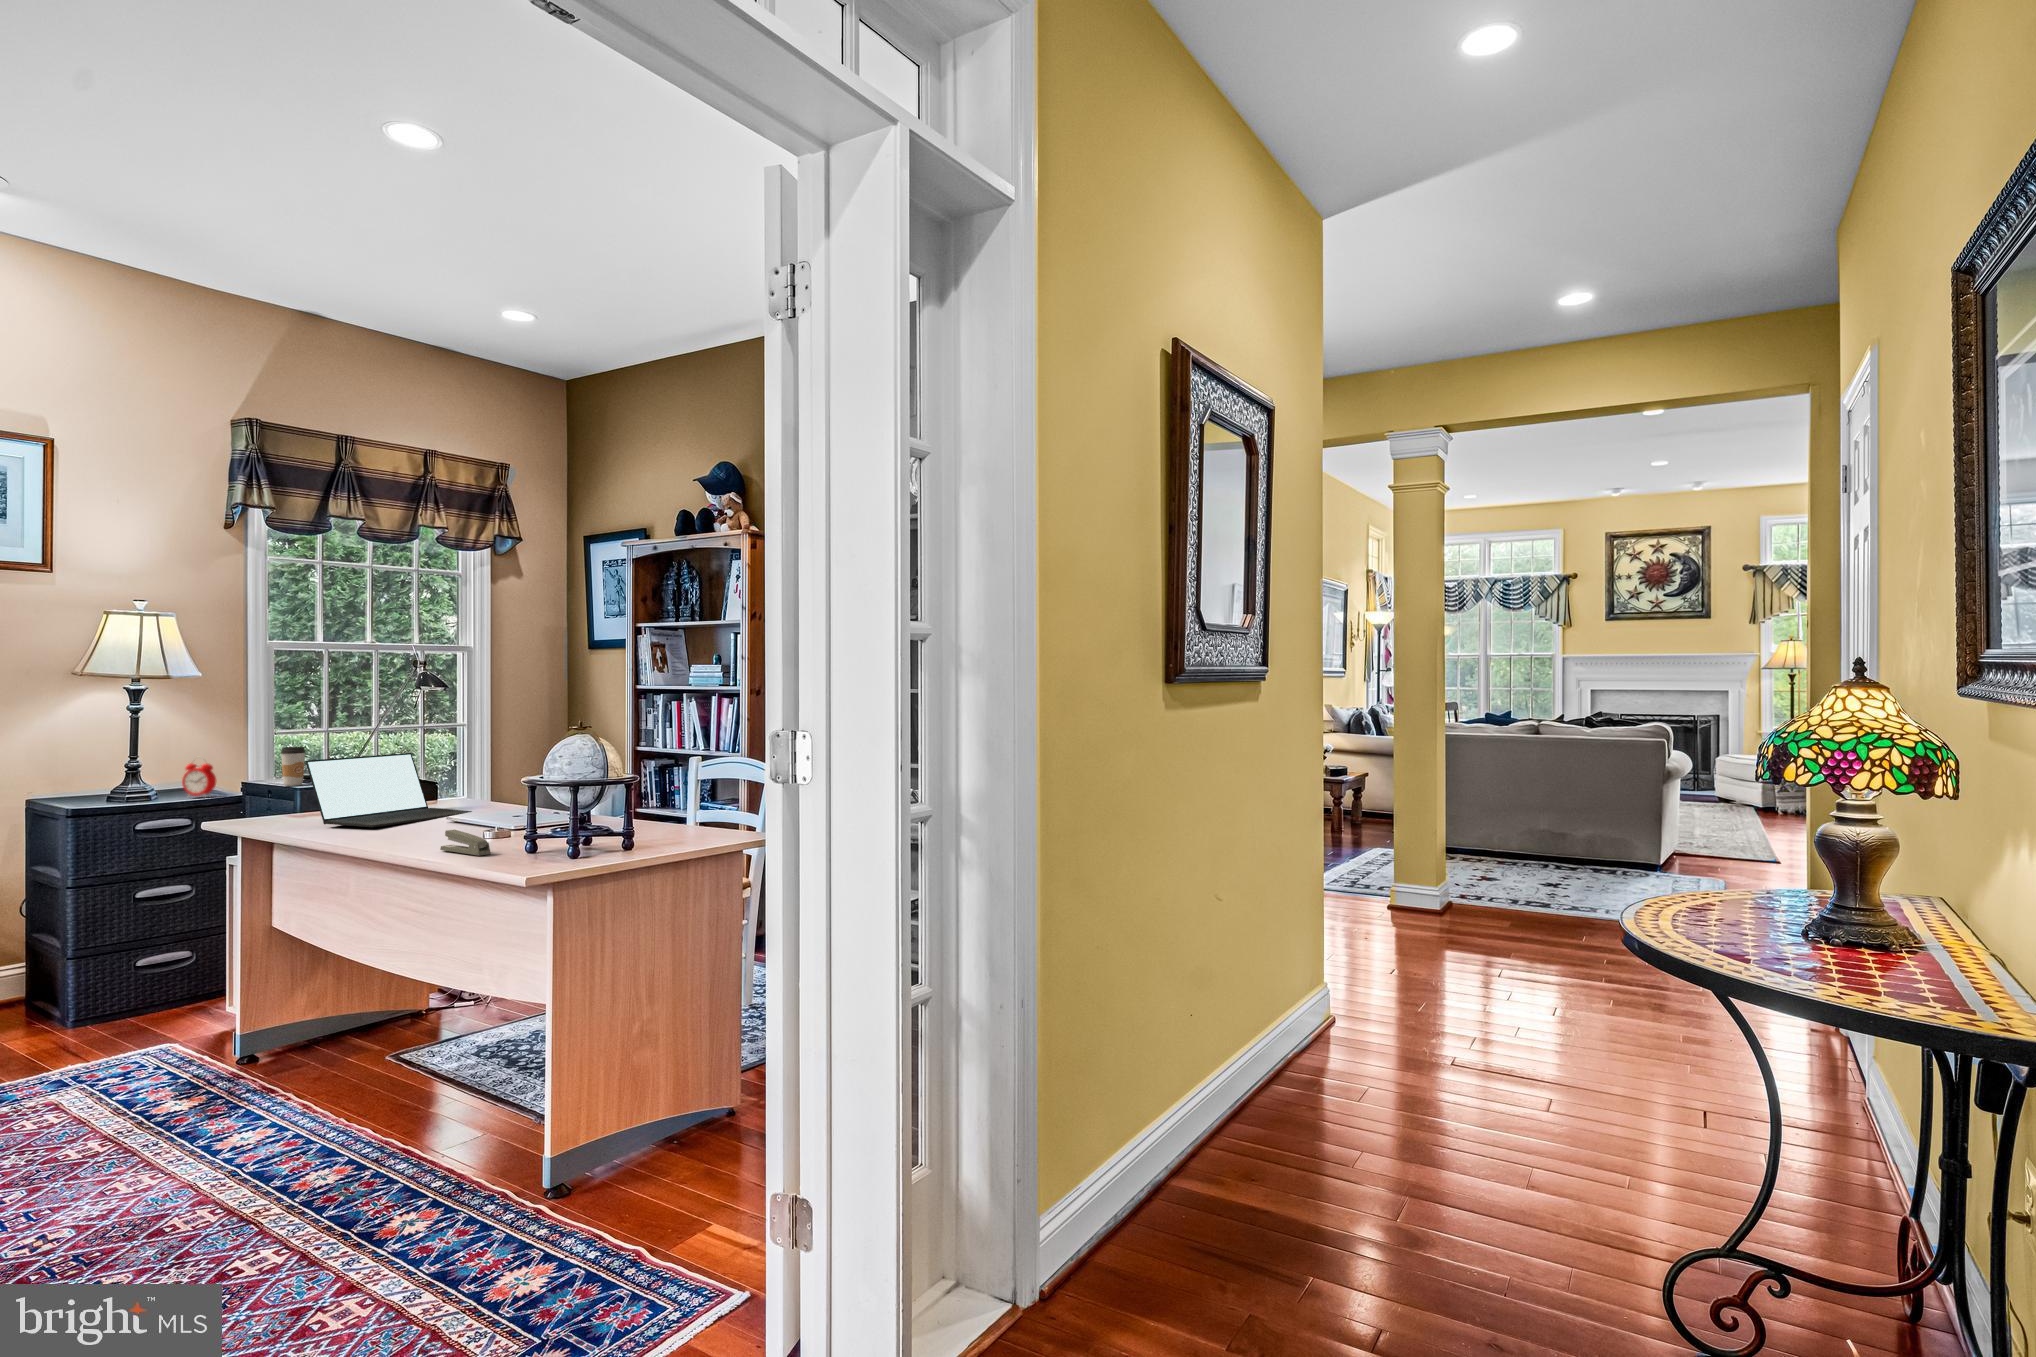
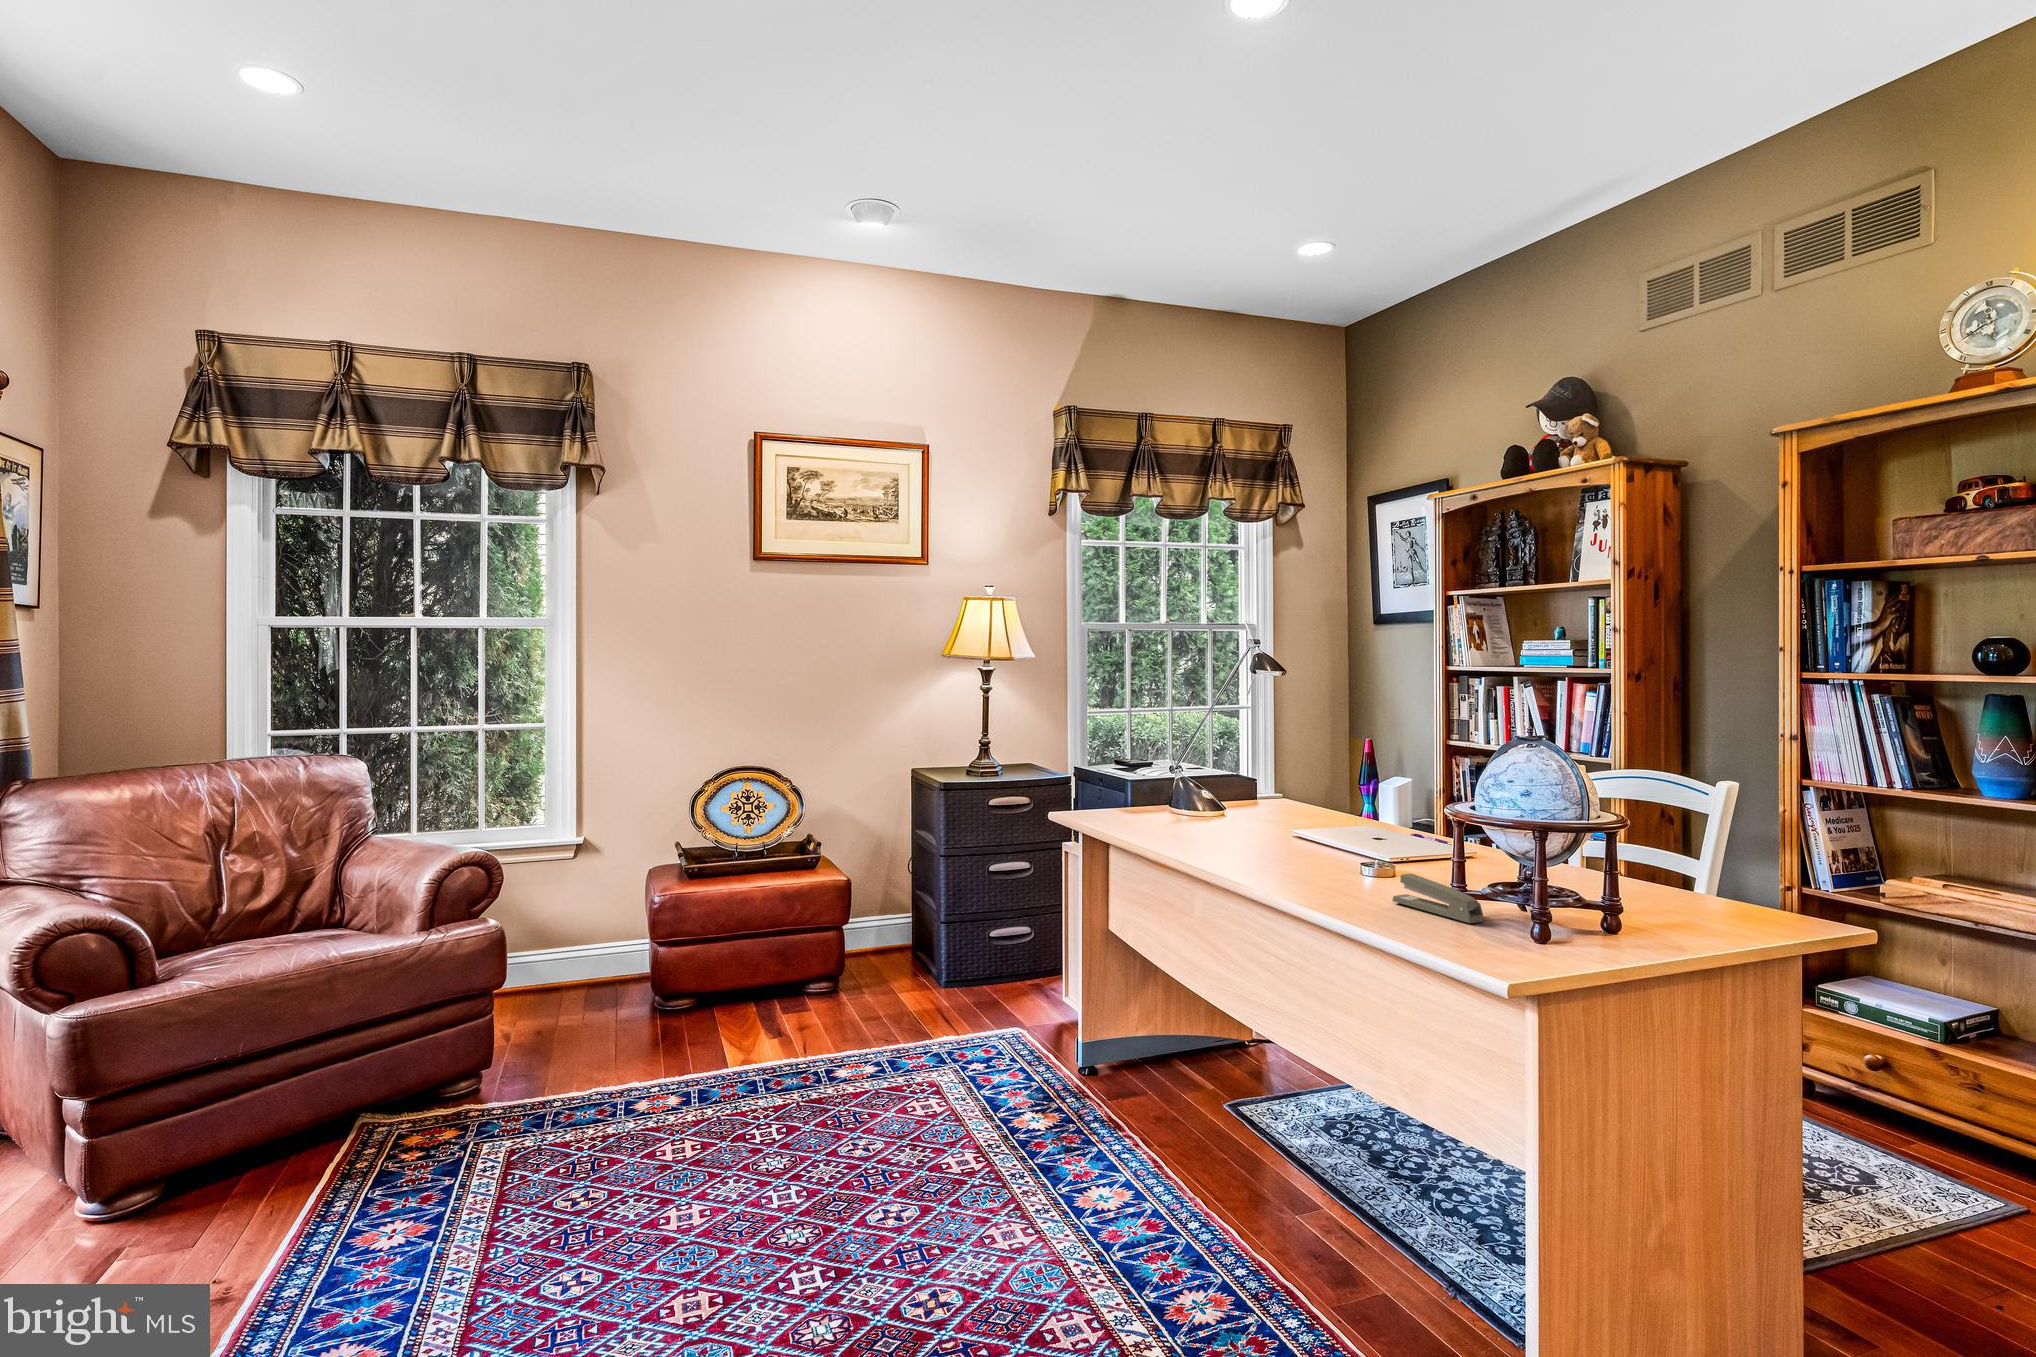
coffee cup: present [281,747,305,786] -> none [1103,731,1125,771]
laptop: present [306,753,472,827] -> none [1170,747,1355,844]
alarm clock: present [182,759,216,796] -> none [1025,740,1053,781]

